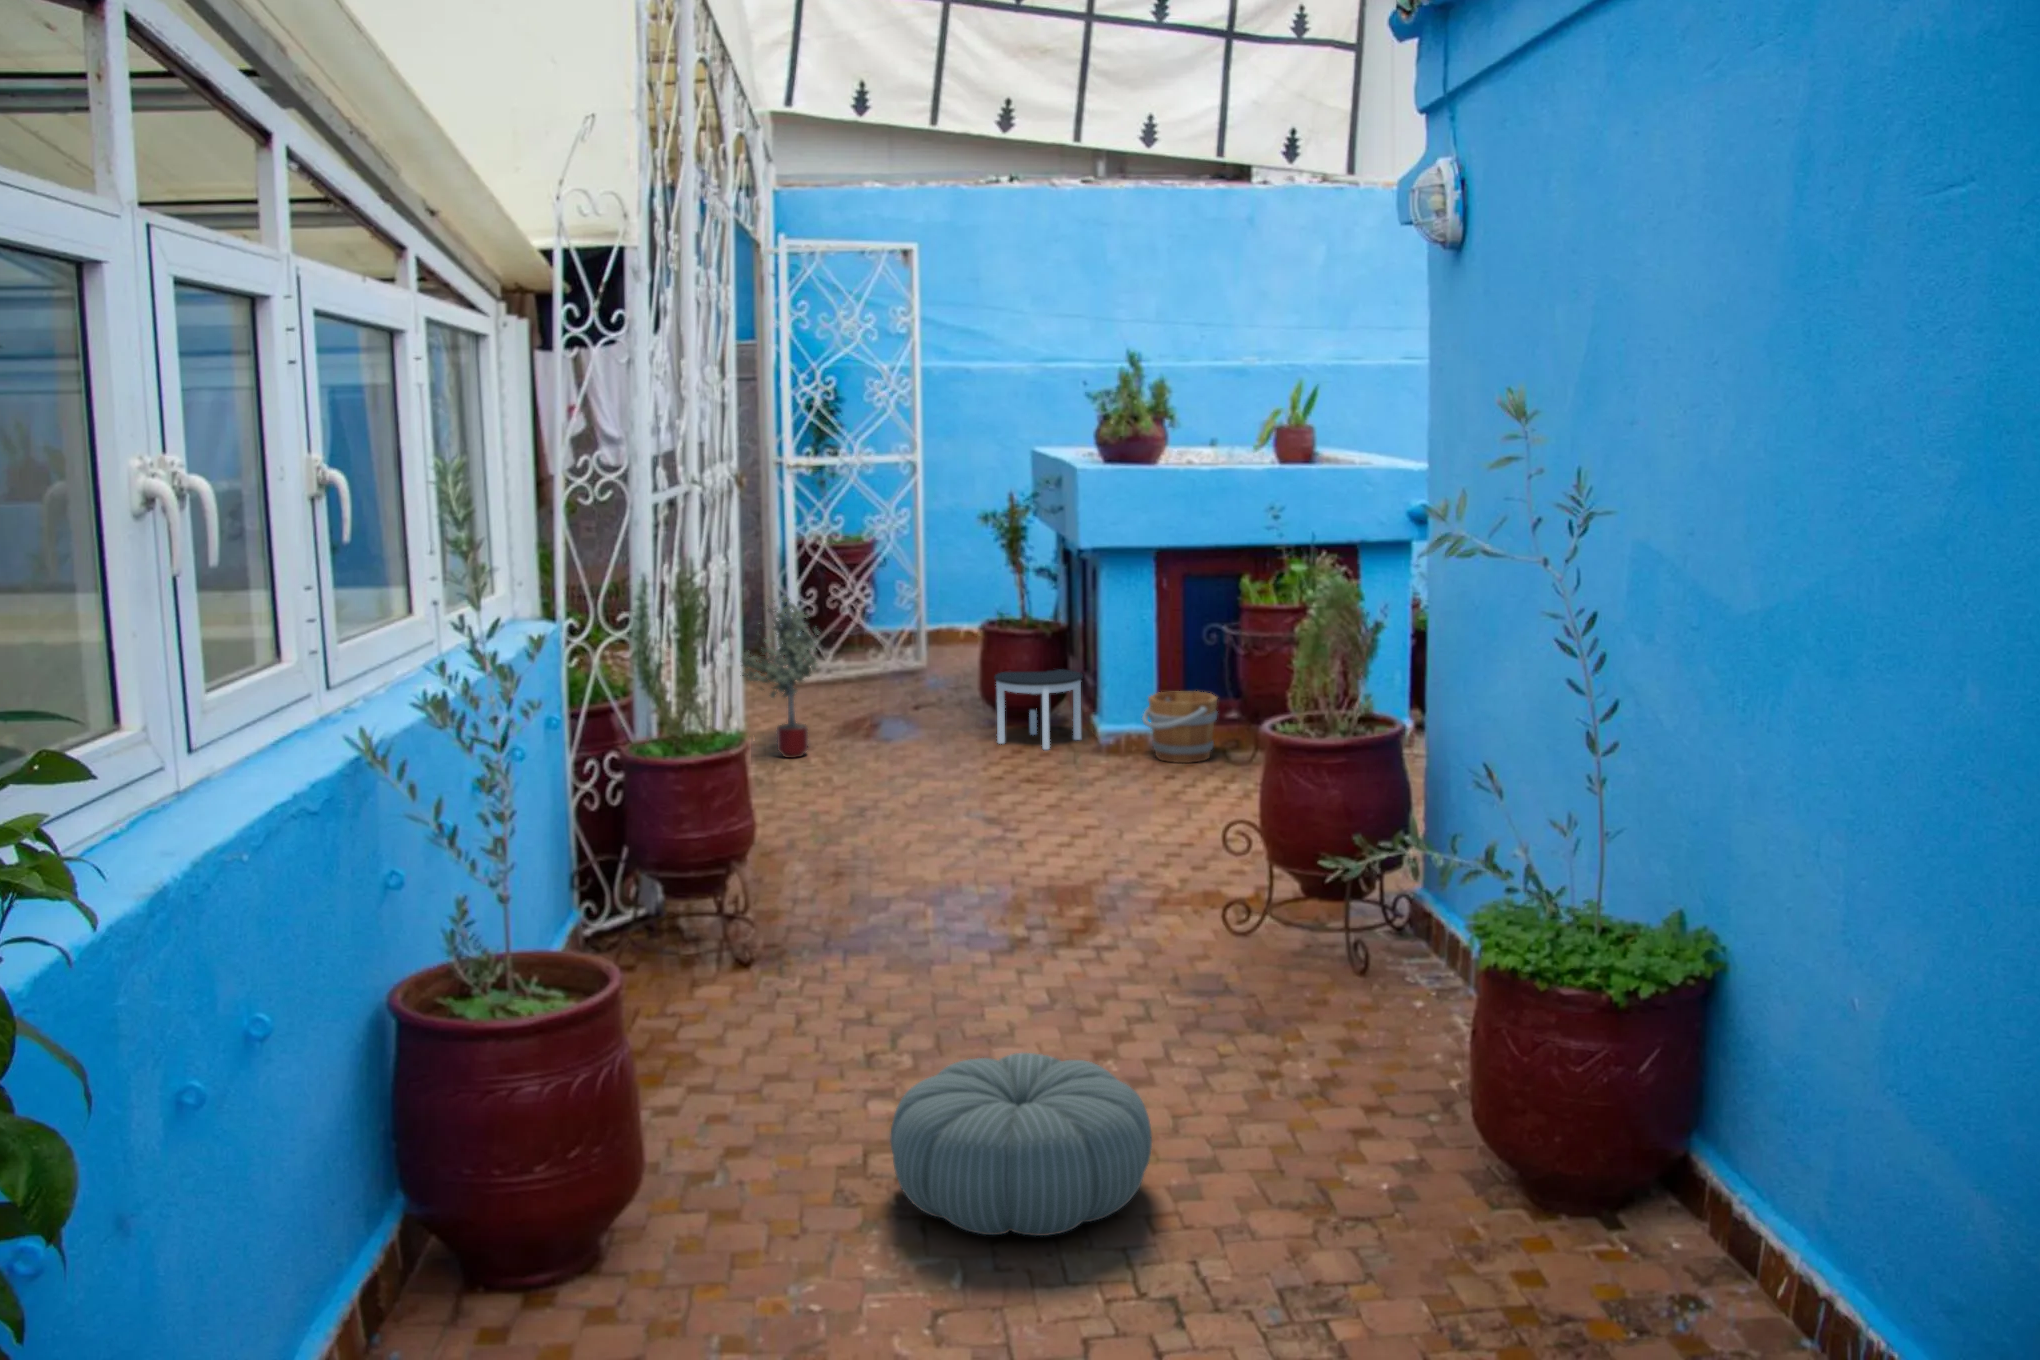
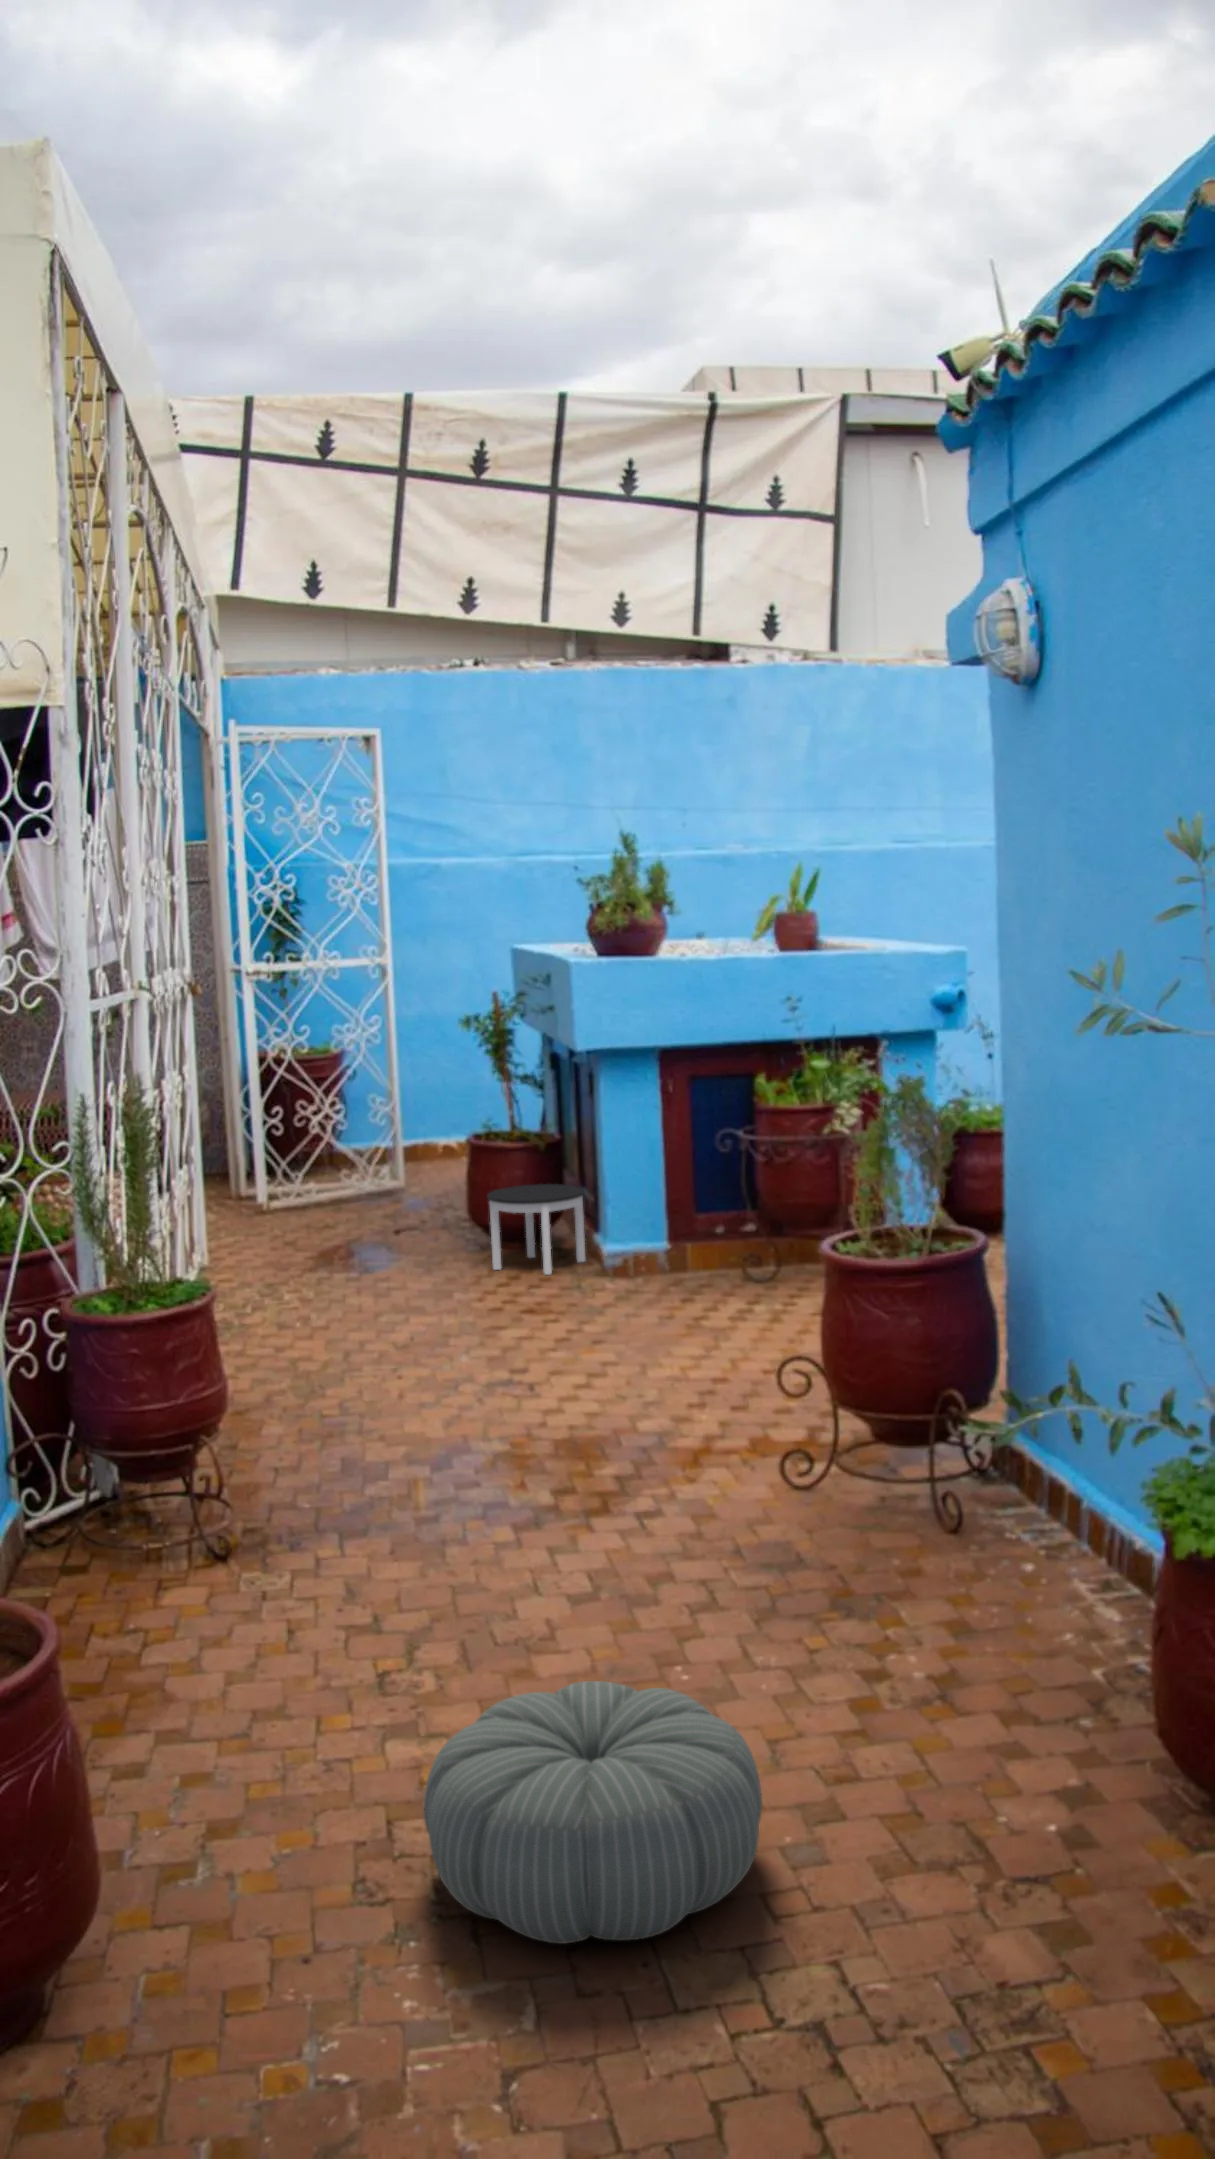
potted tree: present [740,597,819,758] -> none [198,1114,294,1296]
bucket: present [1143,692,1217,763] -> none [654,1203,738,1284]

